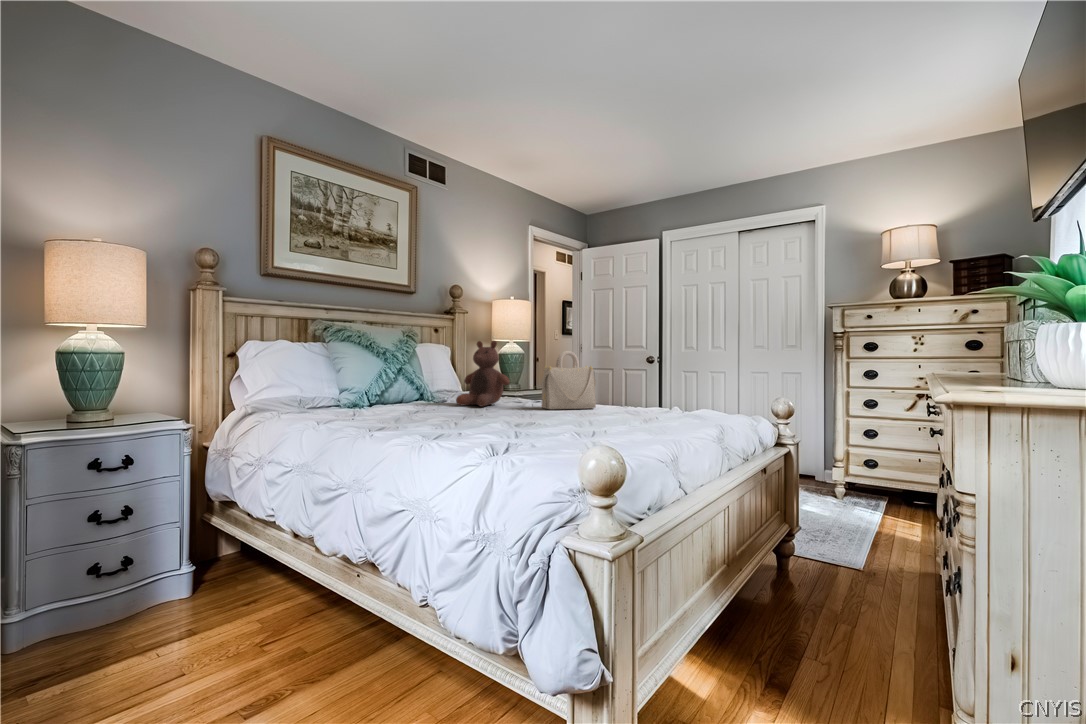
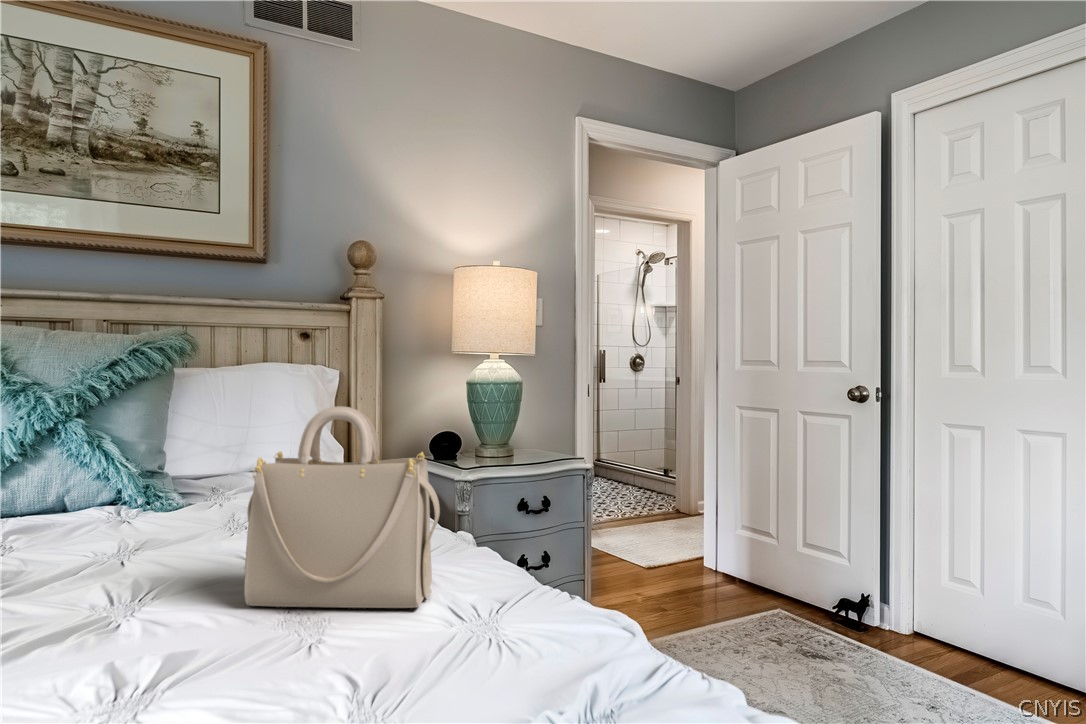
stuffed bear: present [456,341,510,406] -> none [97,368,241,563]

